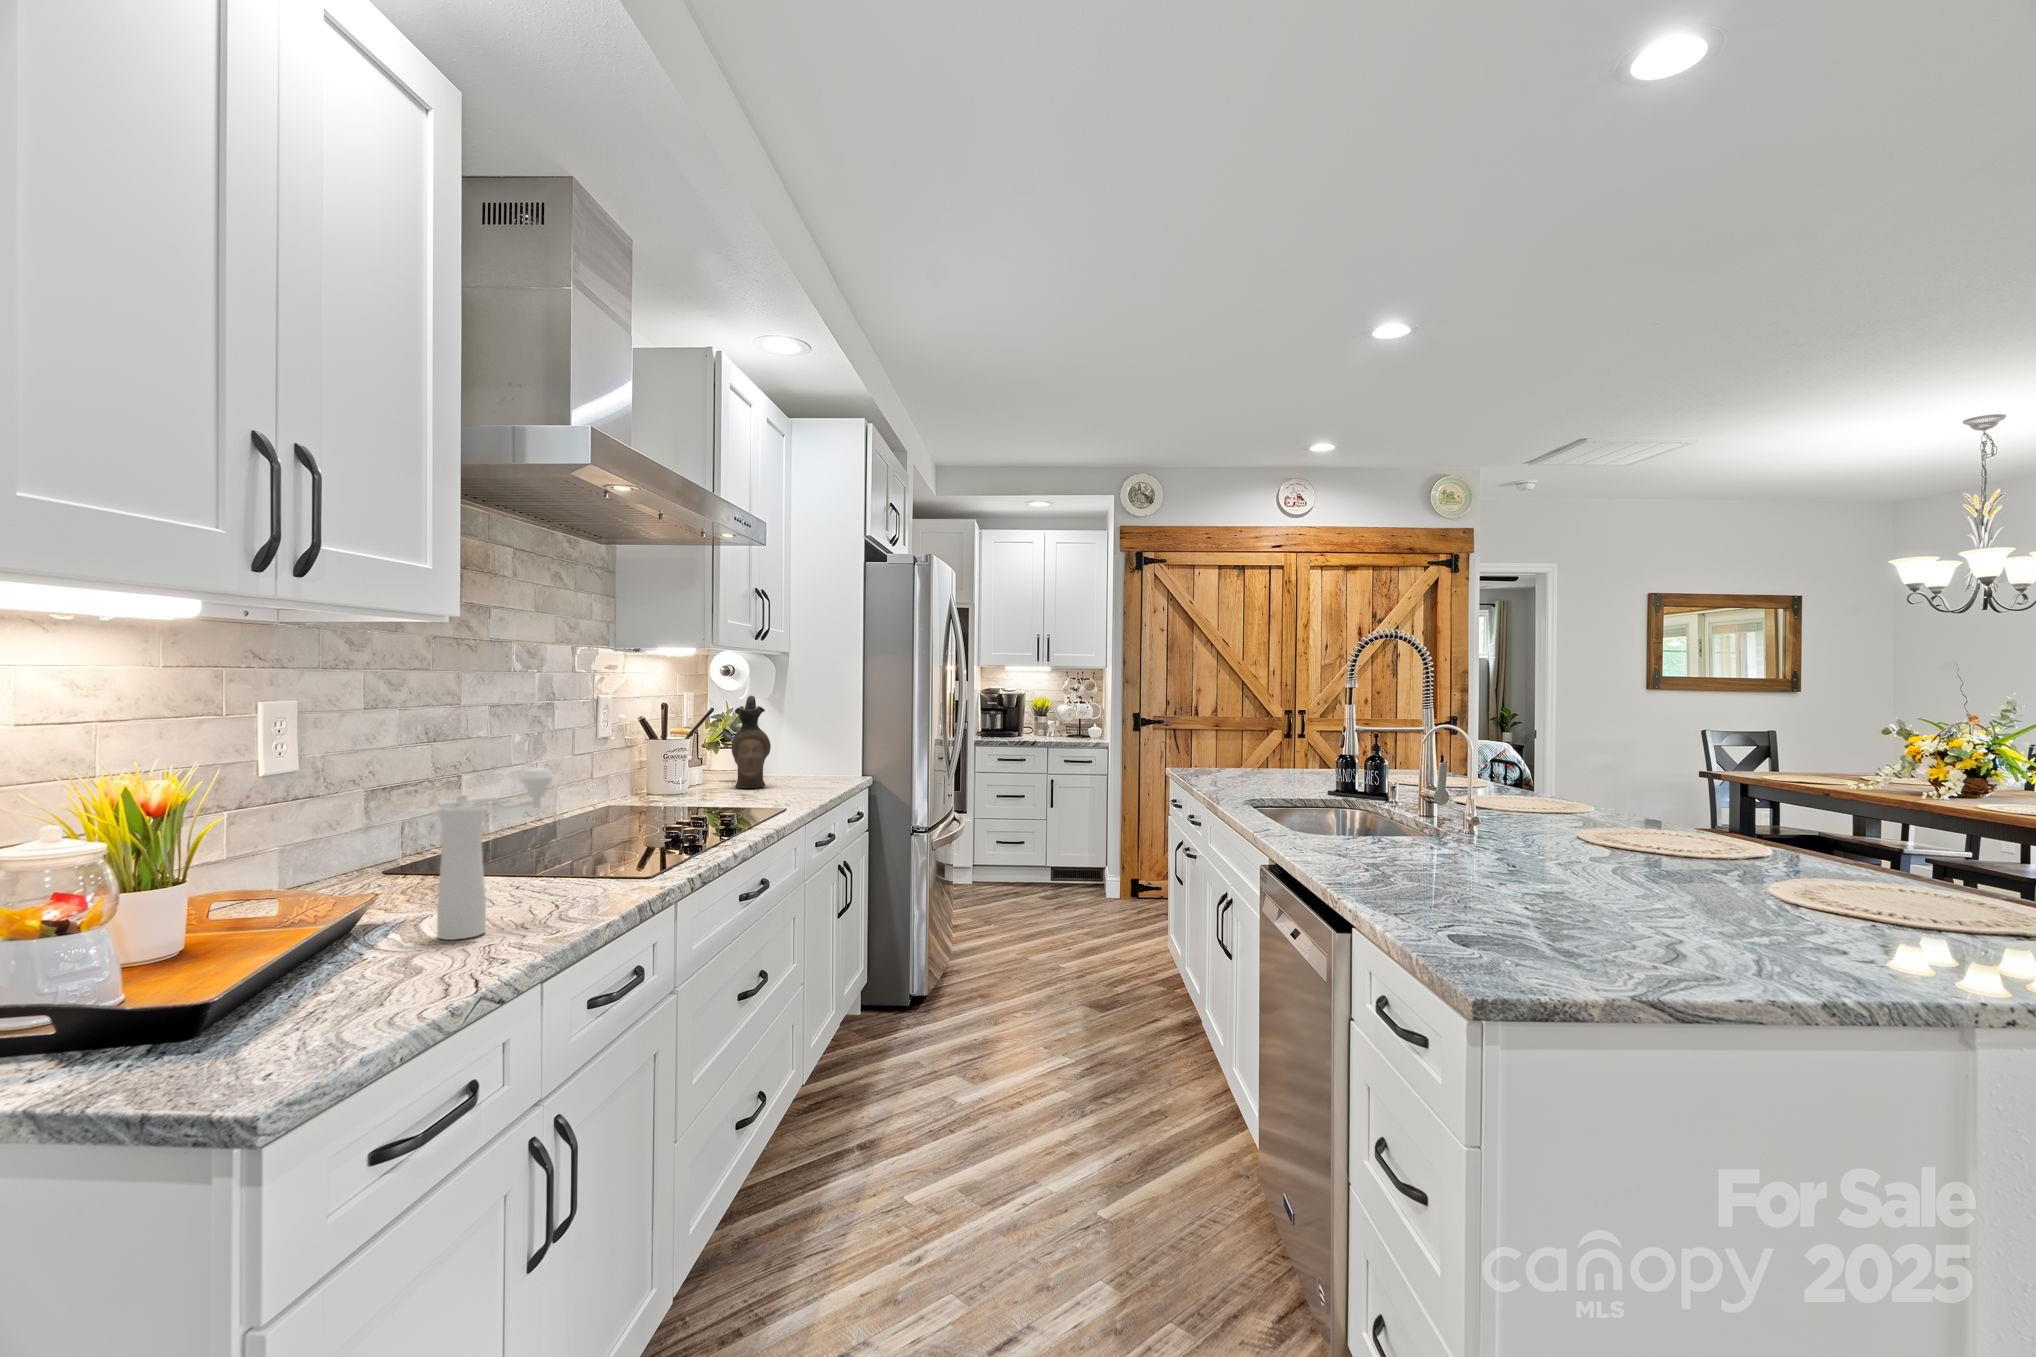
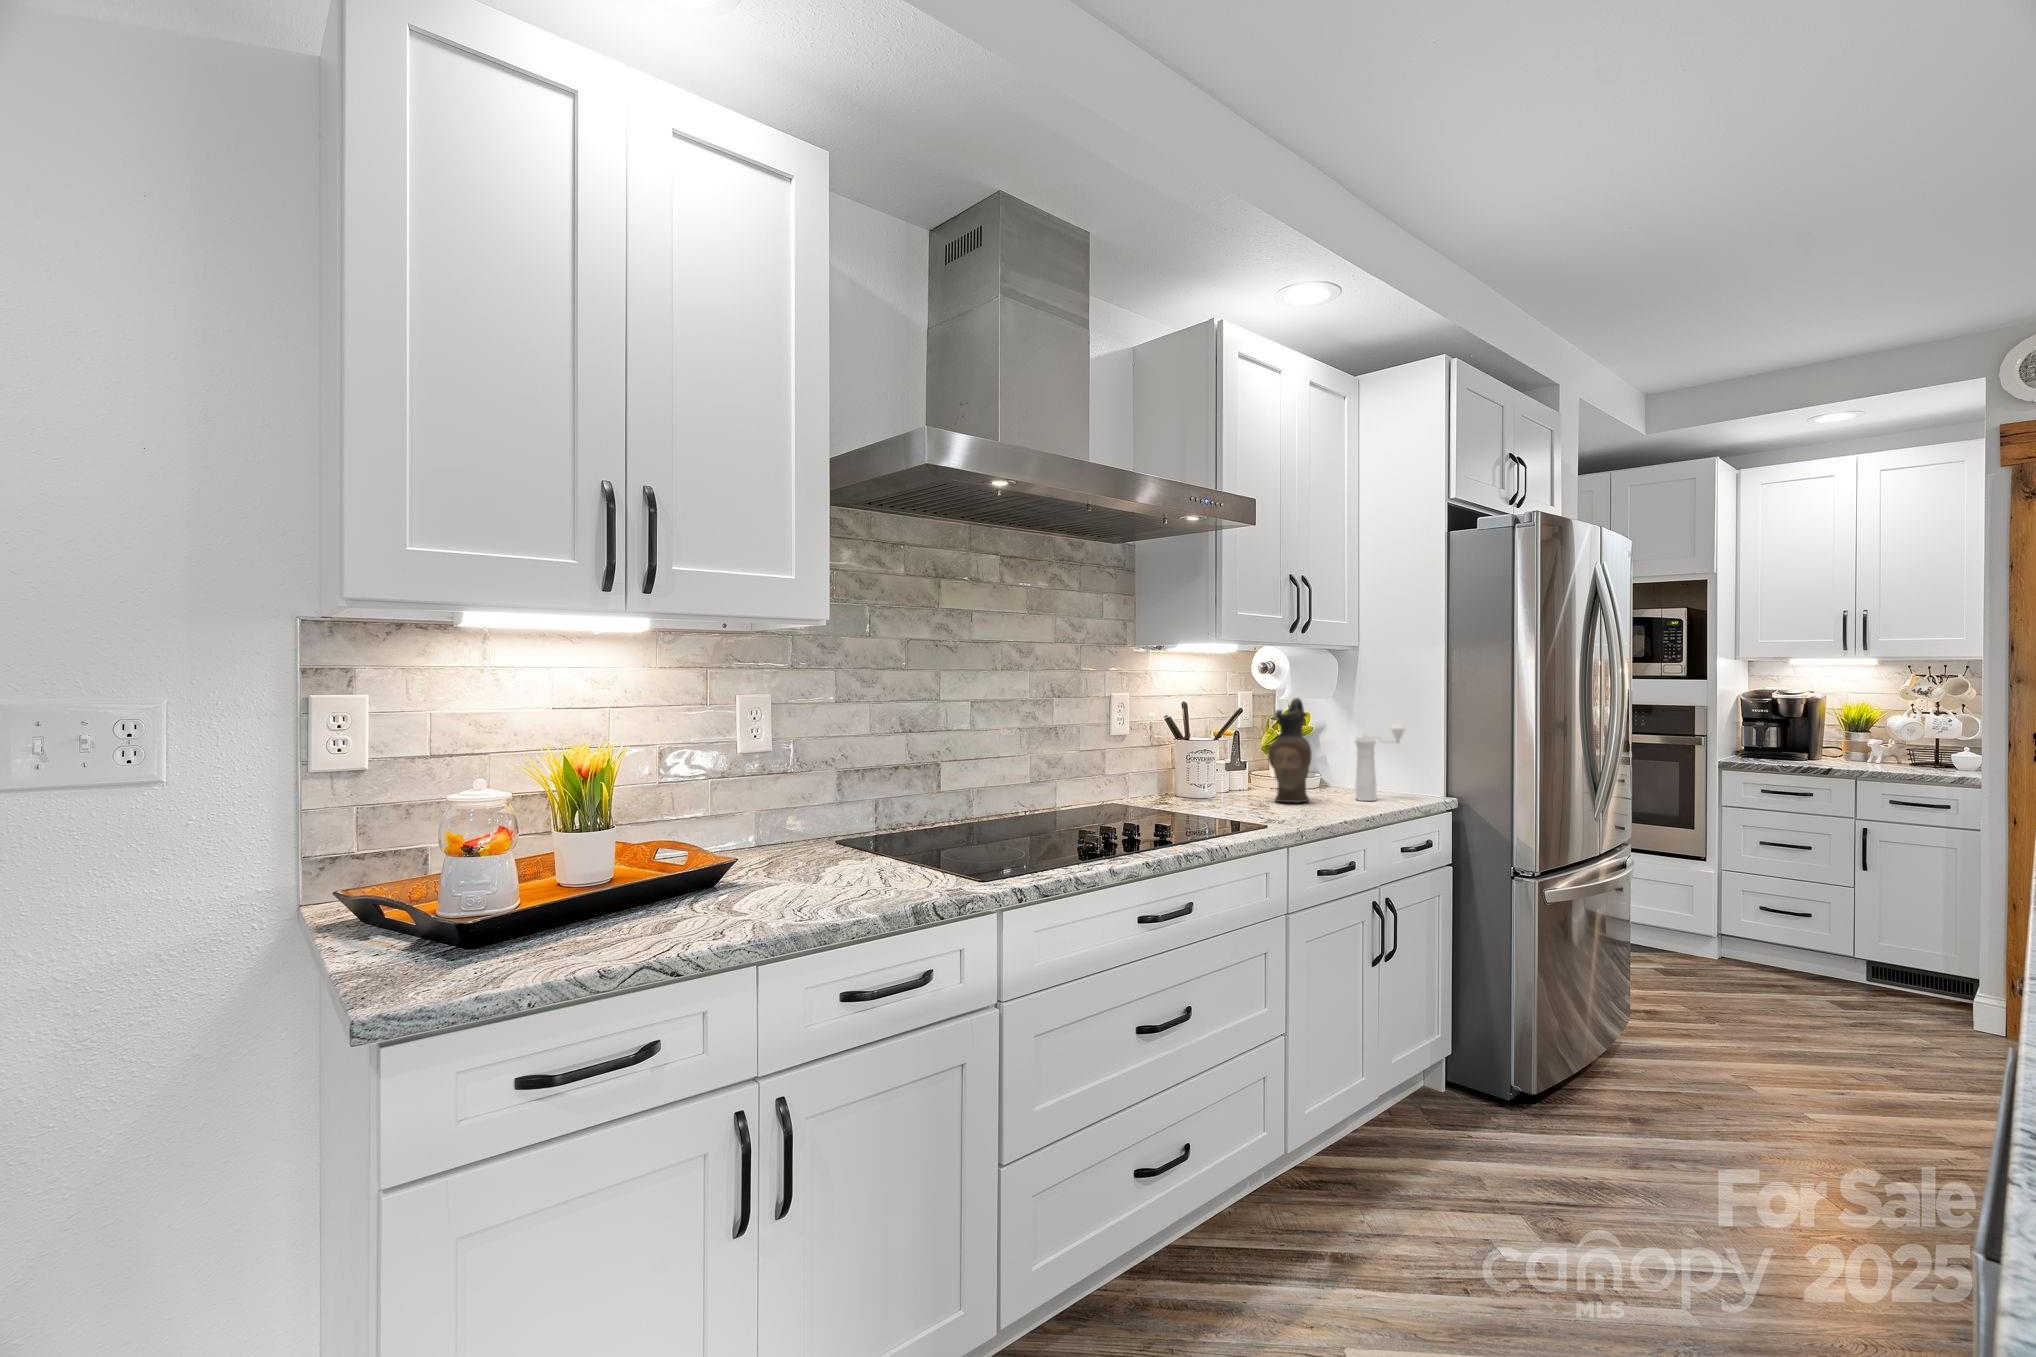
pepper mill: present [437,768,553,940] -> present [1355,724,1405,801]

